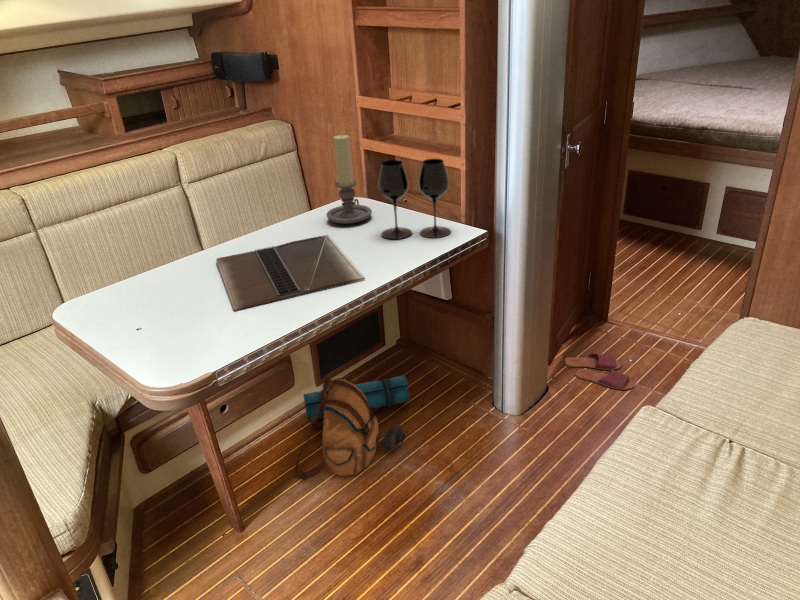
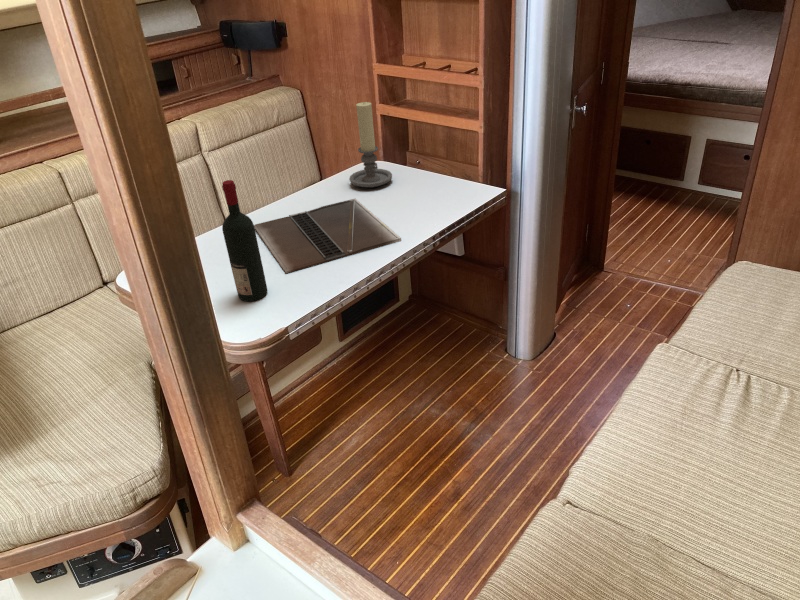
wine glass: present [379,159,451,239] -> none [404,124,471,201]
wine bottle: none [156,208,209,340] -> present [222,180,267,301]
slippers: present [565,353,635,390] -> none [568,301,634,333]
backpack: present [294,375,410,480] -> none [331,328,430,427]

